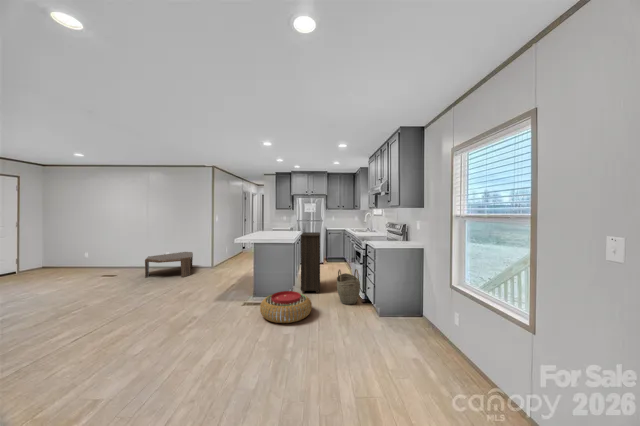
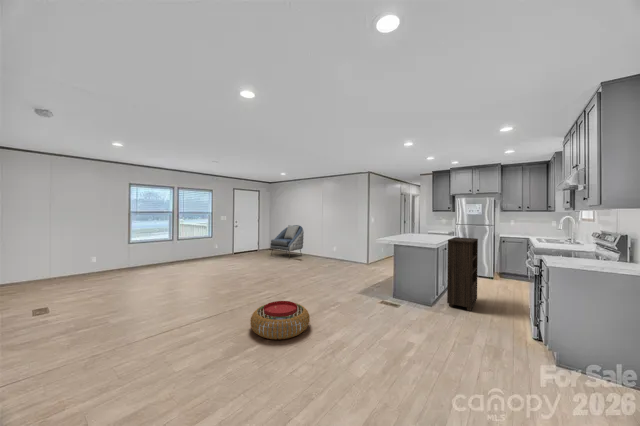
armchair: none [62,229,122,275] -> present [270,225,304,254]
coffee table: present [145,252,193,278] -> none [315,247,351,269]
woven basket: present [337,269,360,305] -> none [493,287,530,336]
pouf: present [260,291,312,323] -> present [250,301,310,340]

